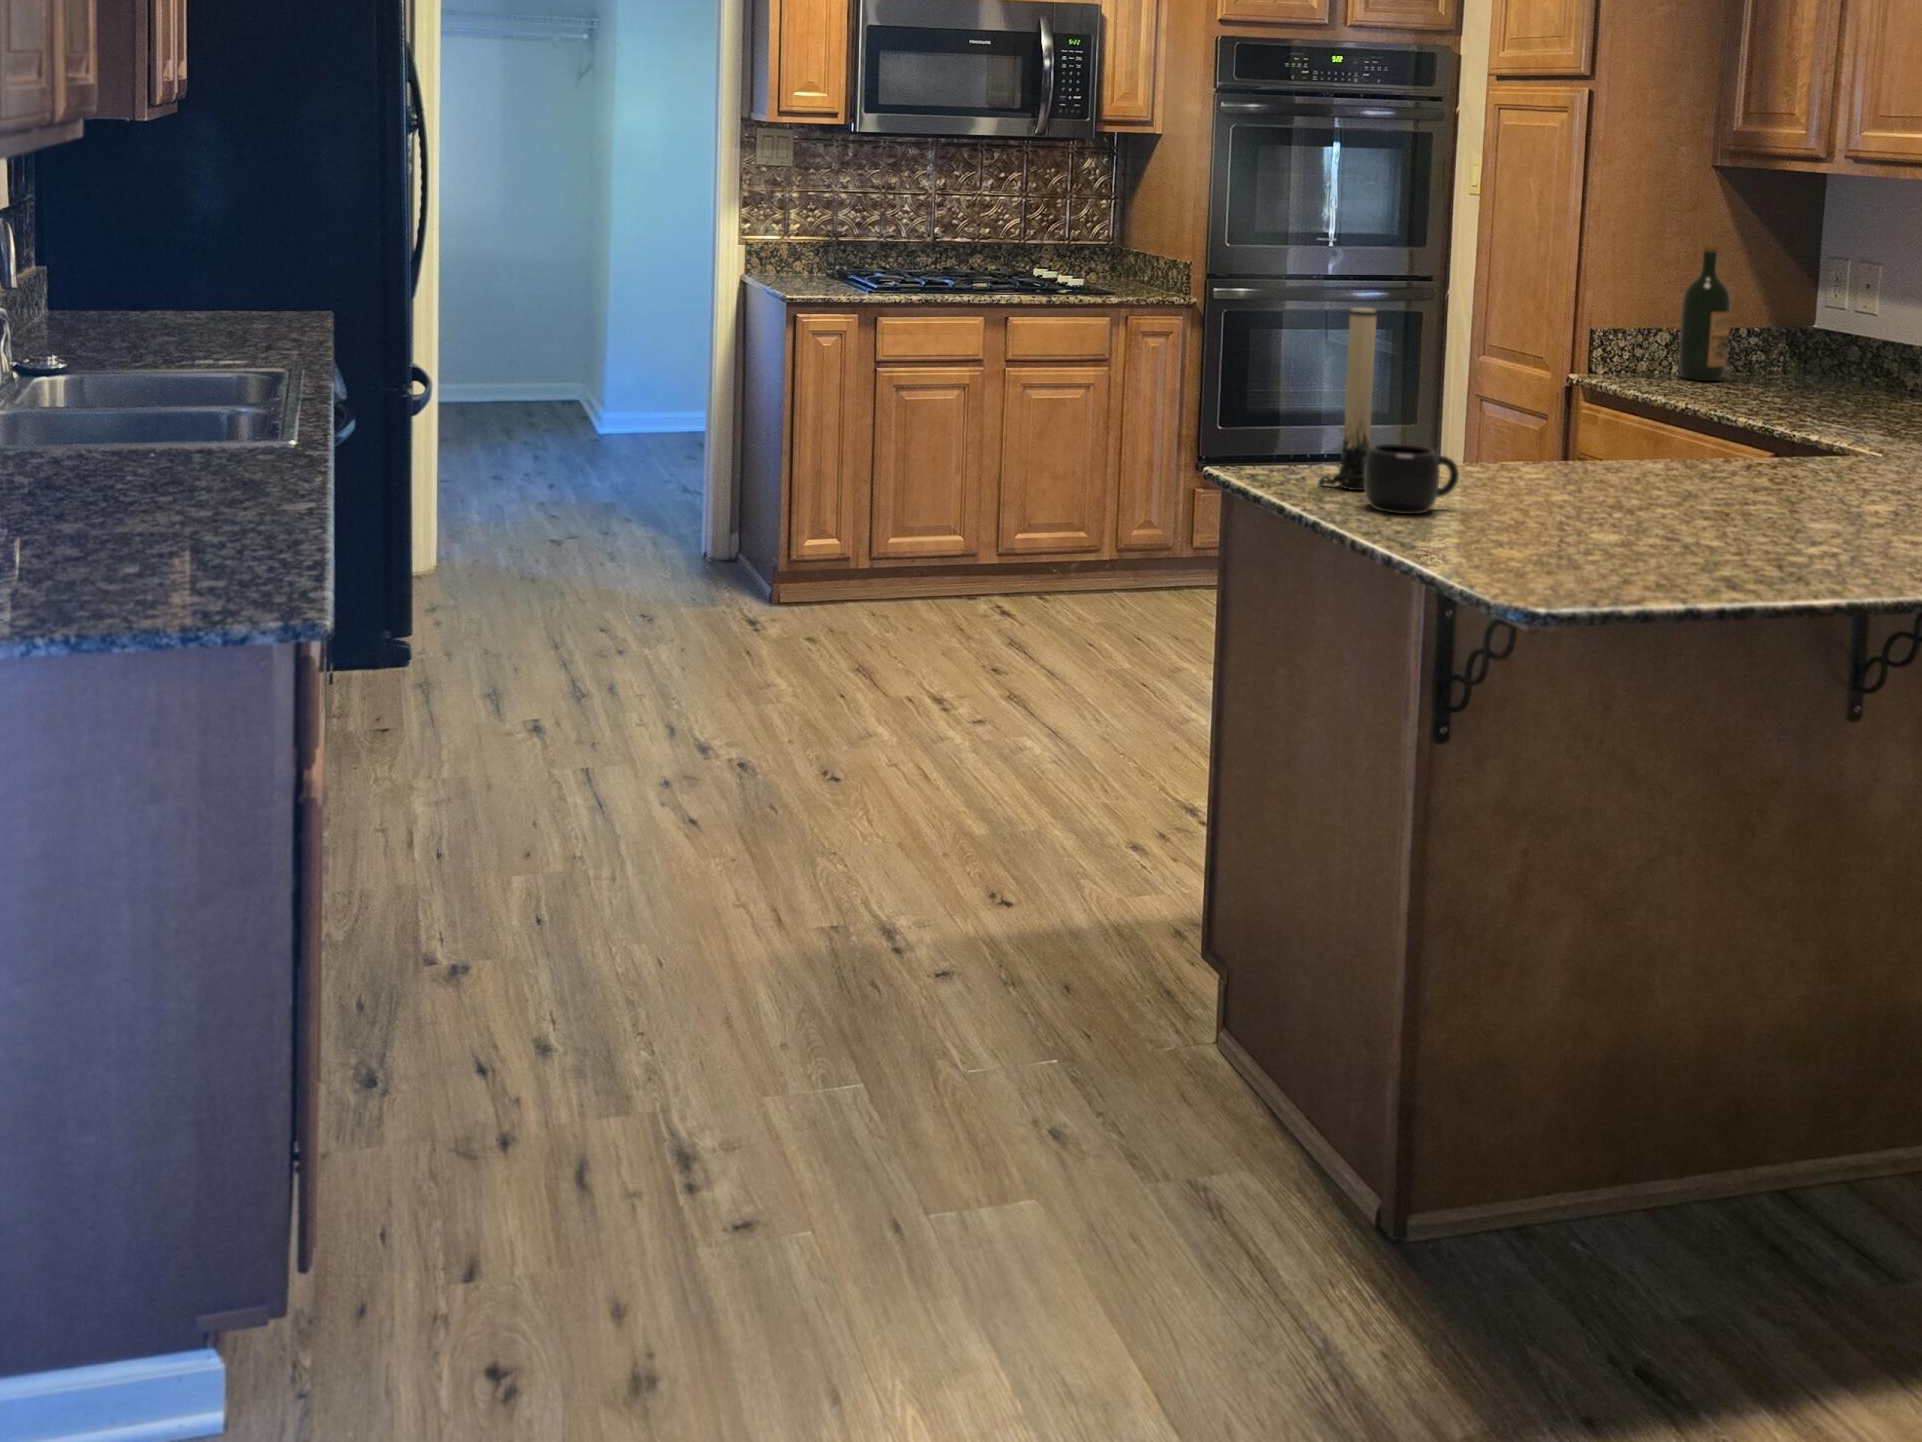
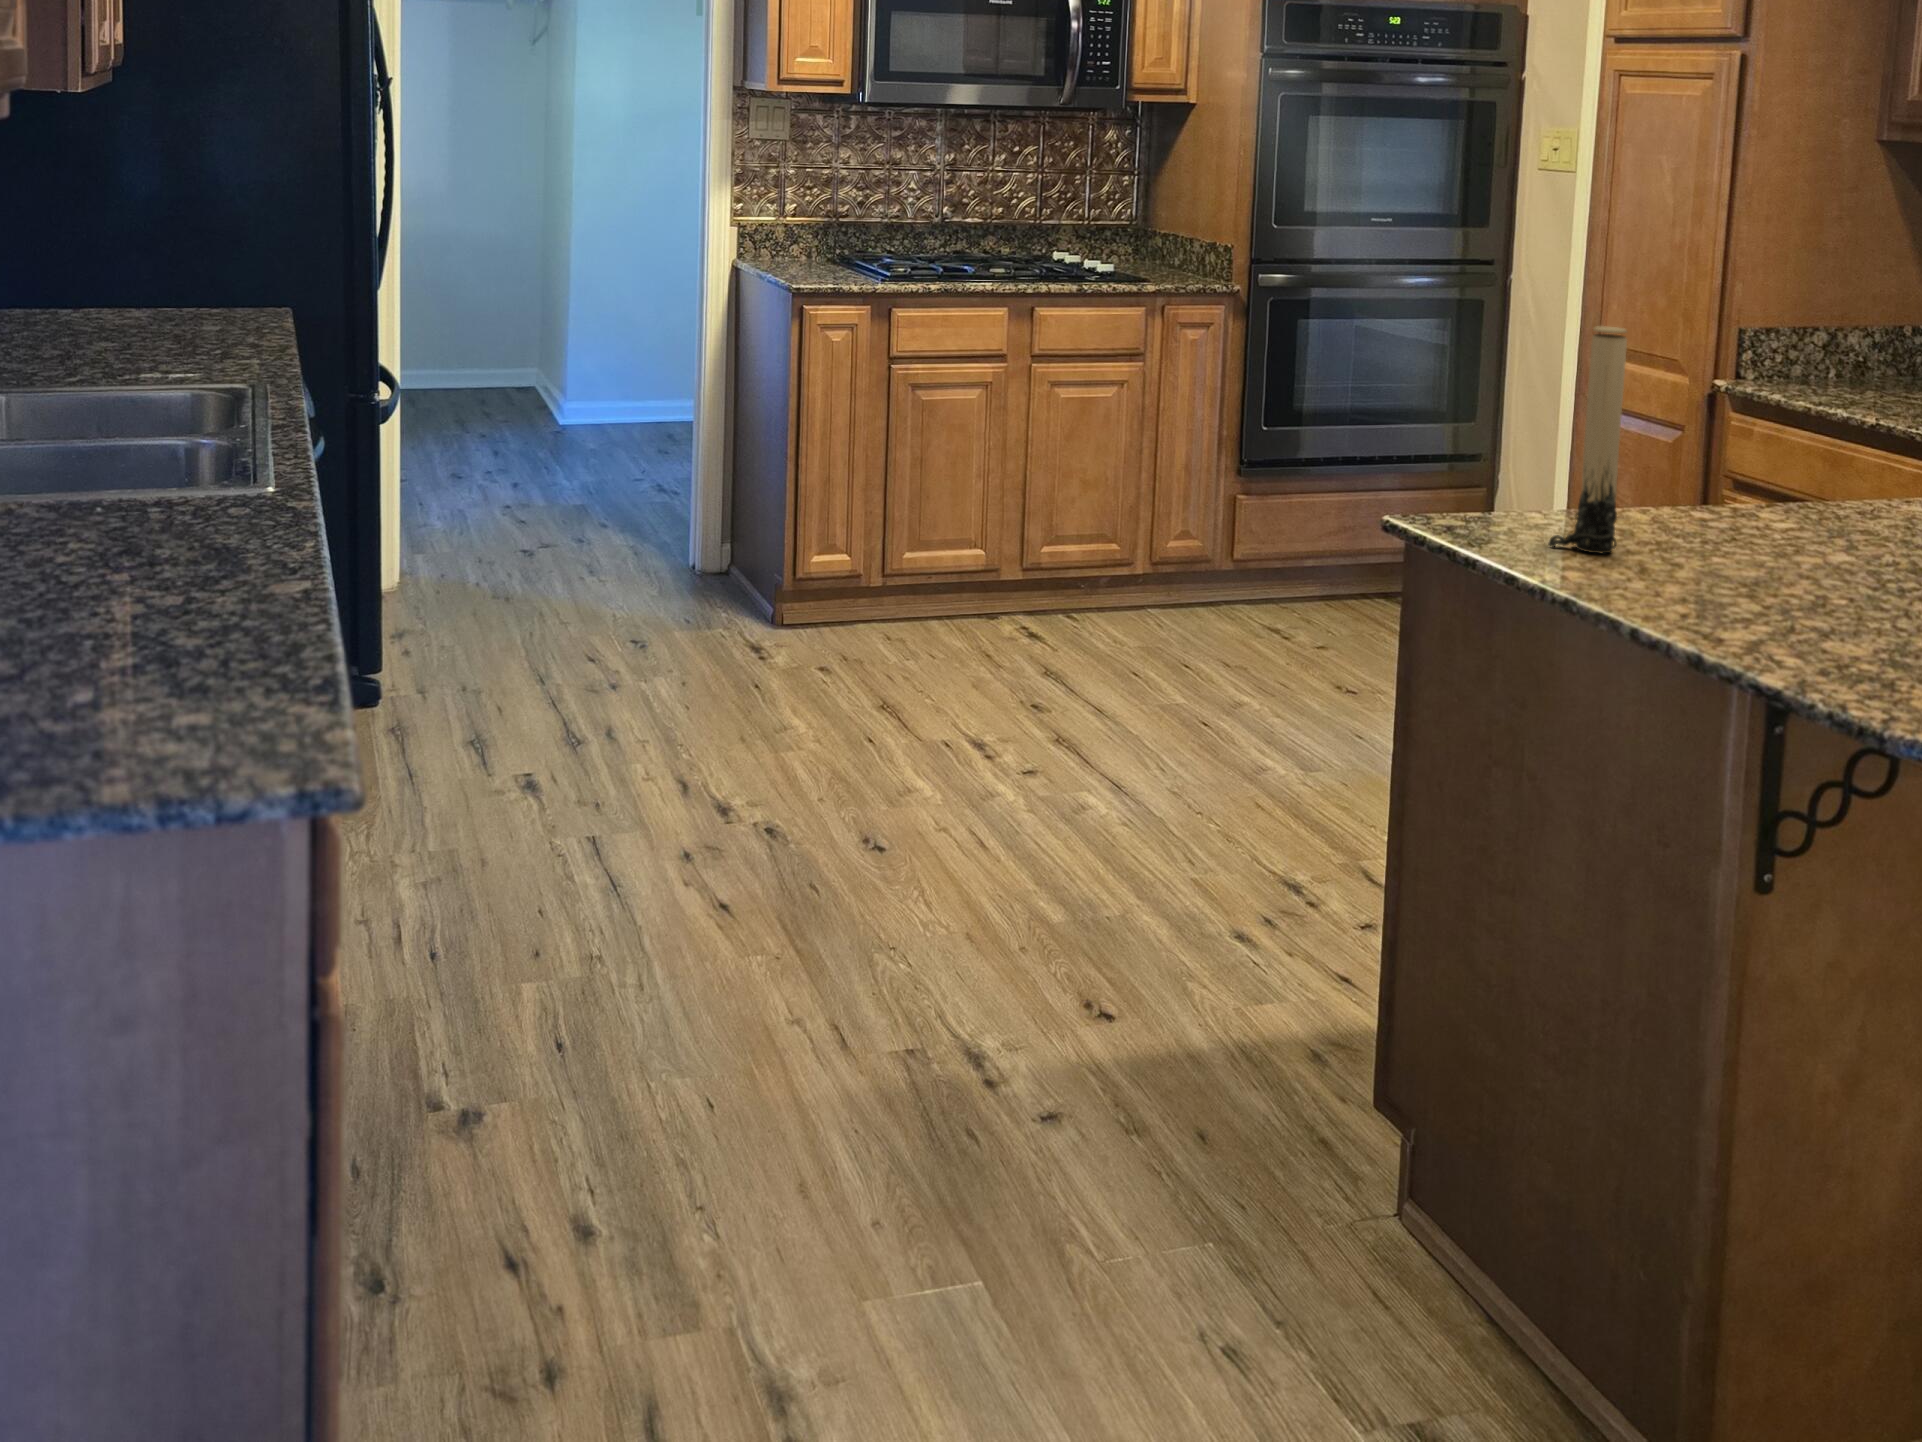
wine bottle: present [1679,245,1731,381] -> none [1834,231,1896,387]
mug: present [1364,444,1459,514] -> none [1625,500,1743,591]

